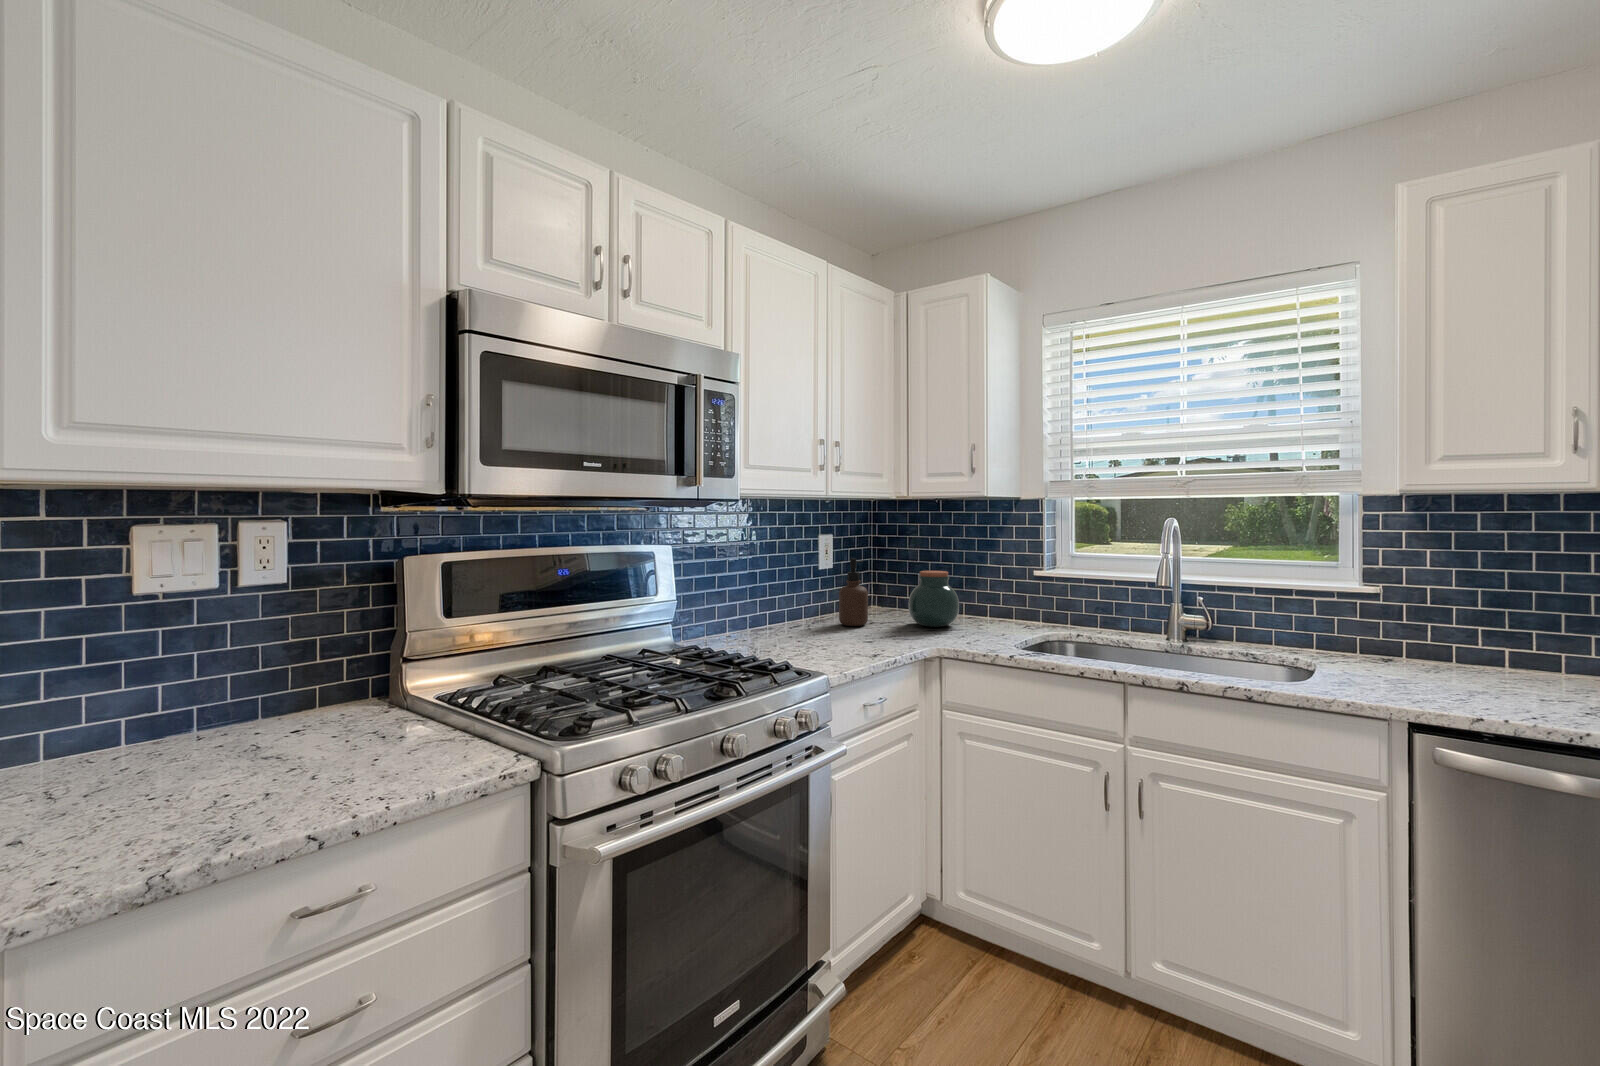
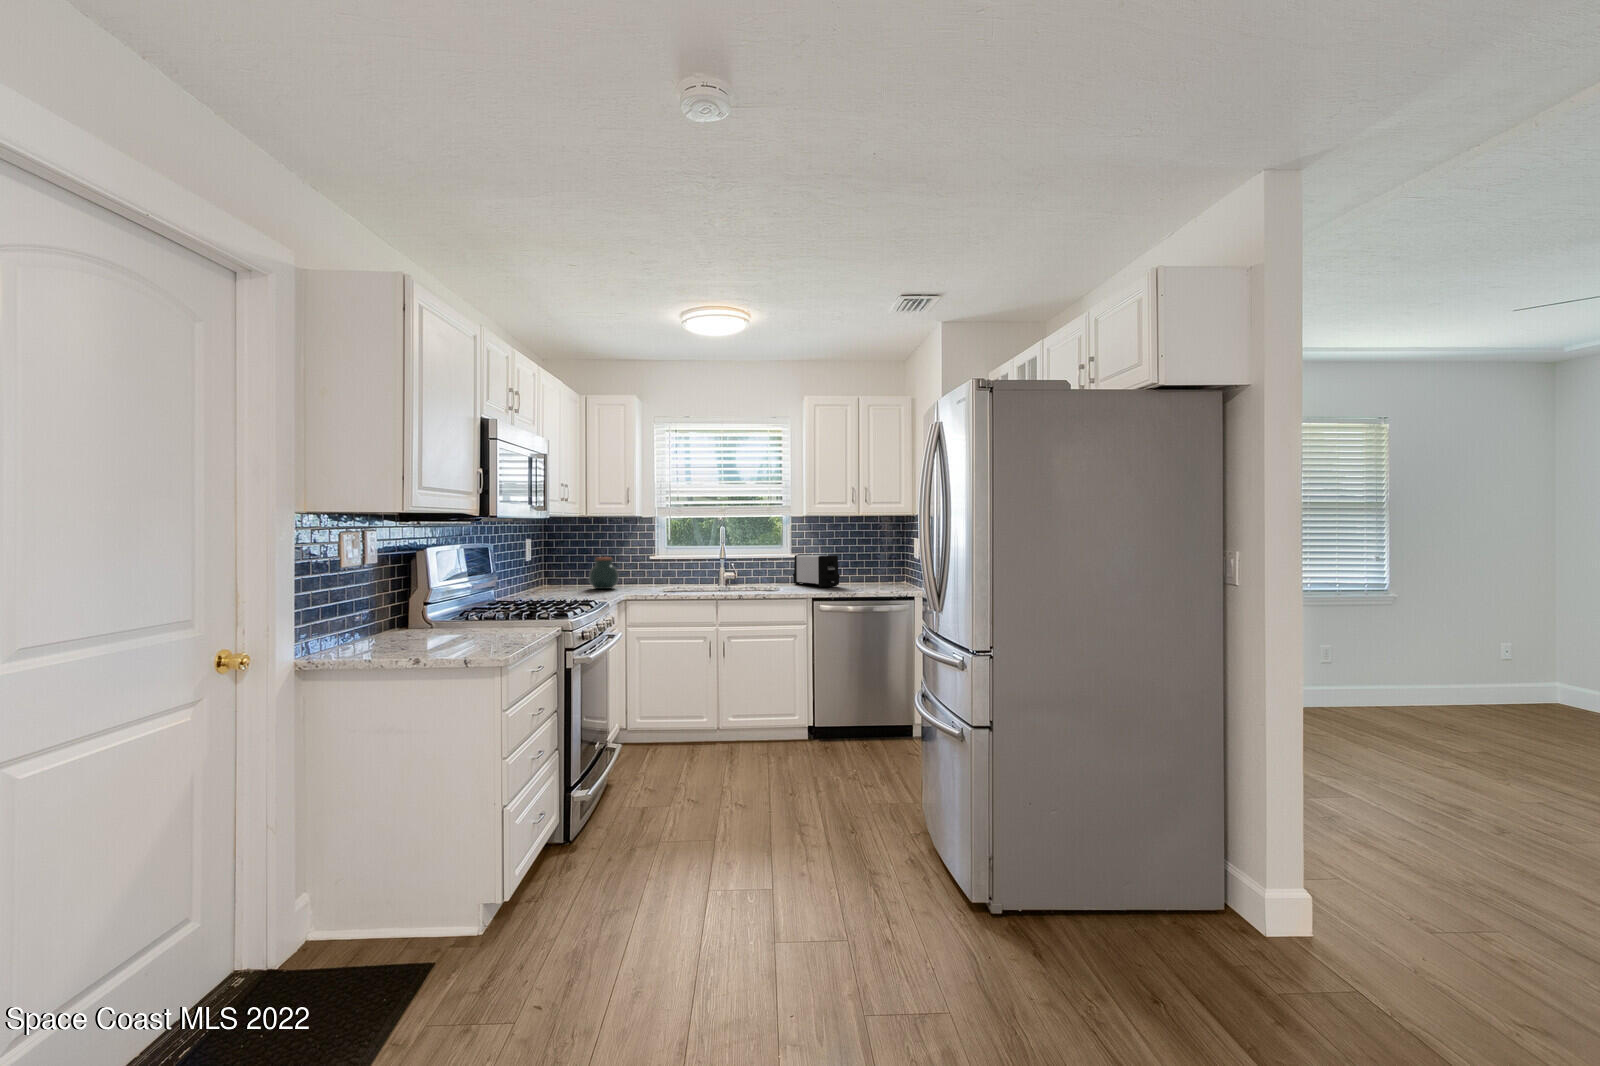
soap dispenser: present [839,559,868,626] -> none [548,551,566,592]
toaster: none [1363,590,1532,687] -> present [793,555,840,587]

